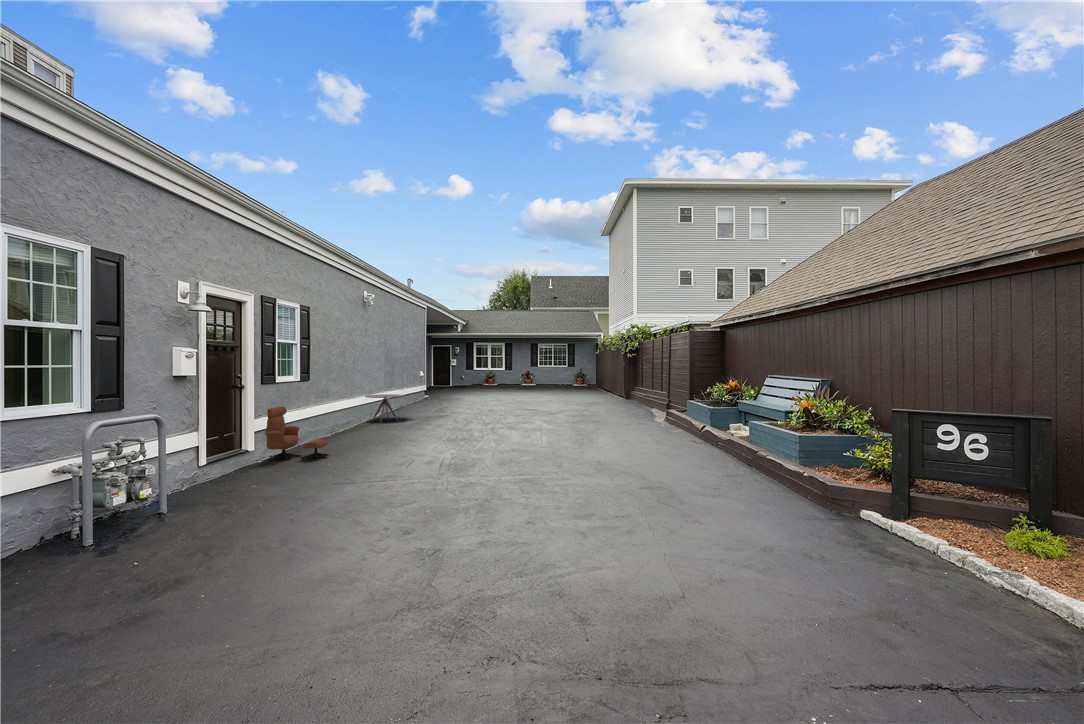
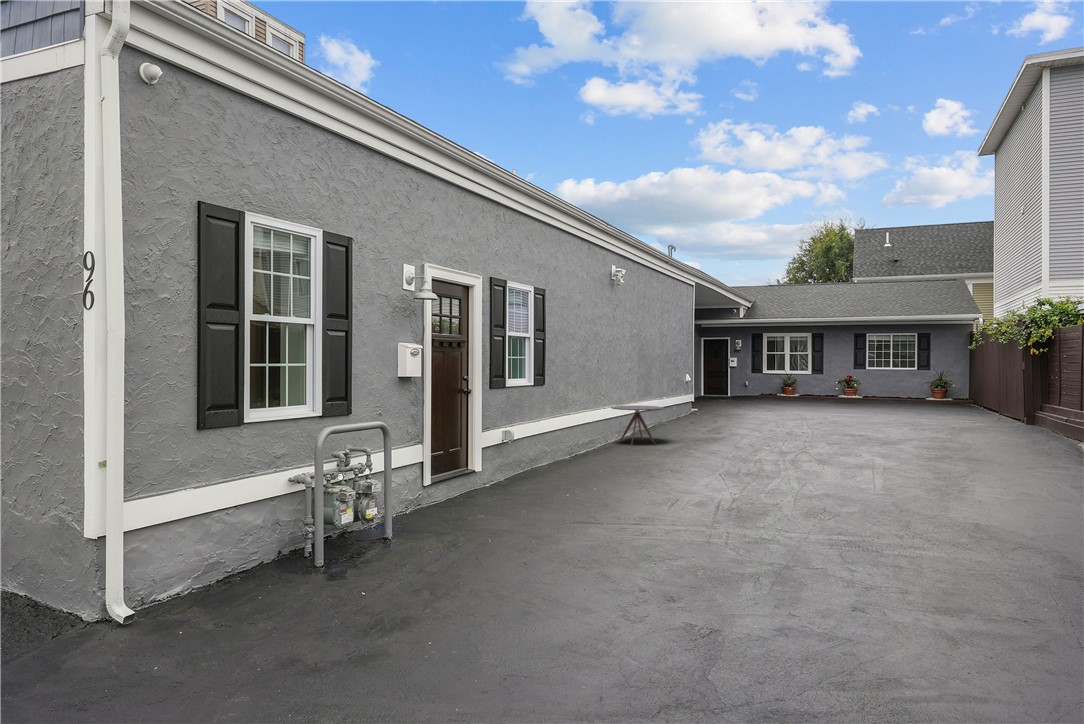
lounge chair: present [265,406,329,460] -> none [493,417,567,489]

